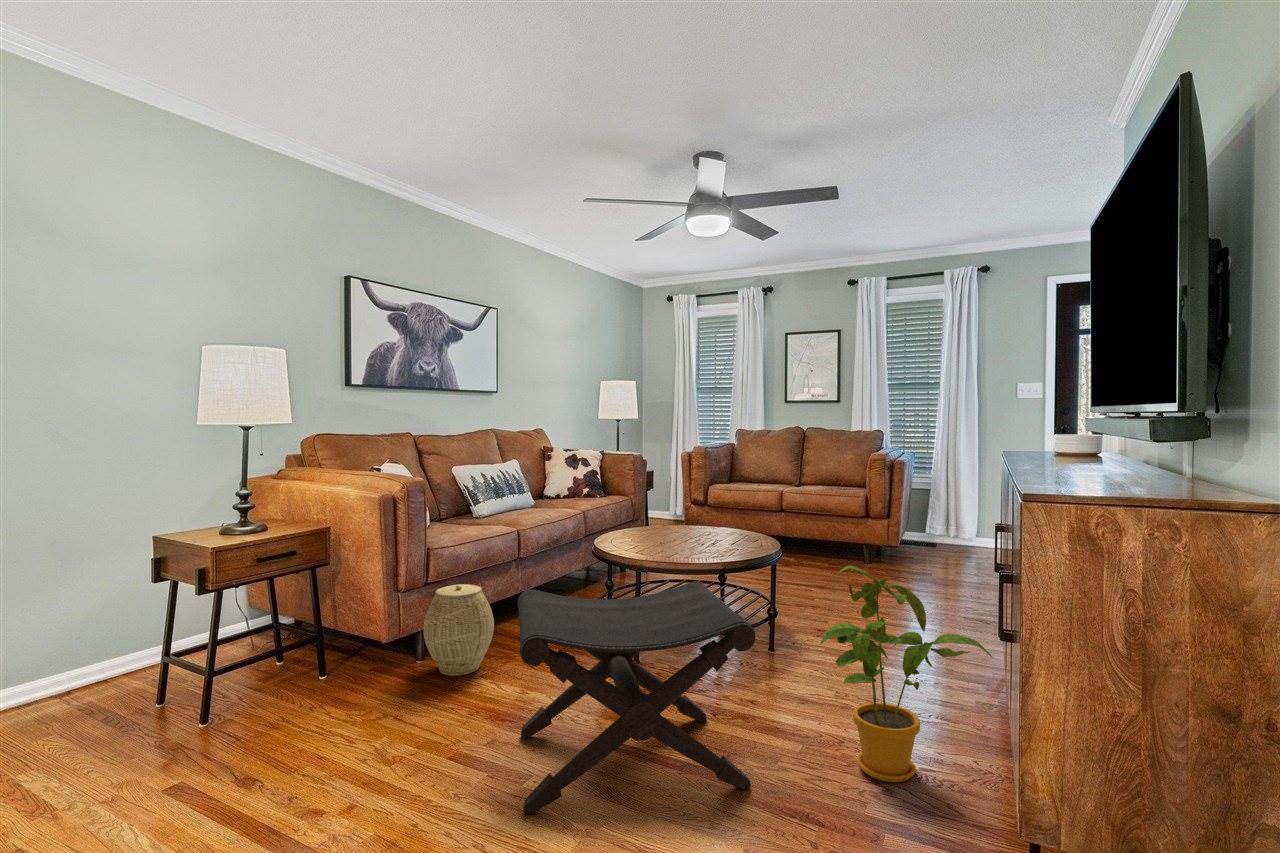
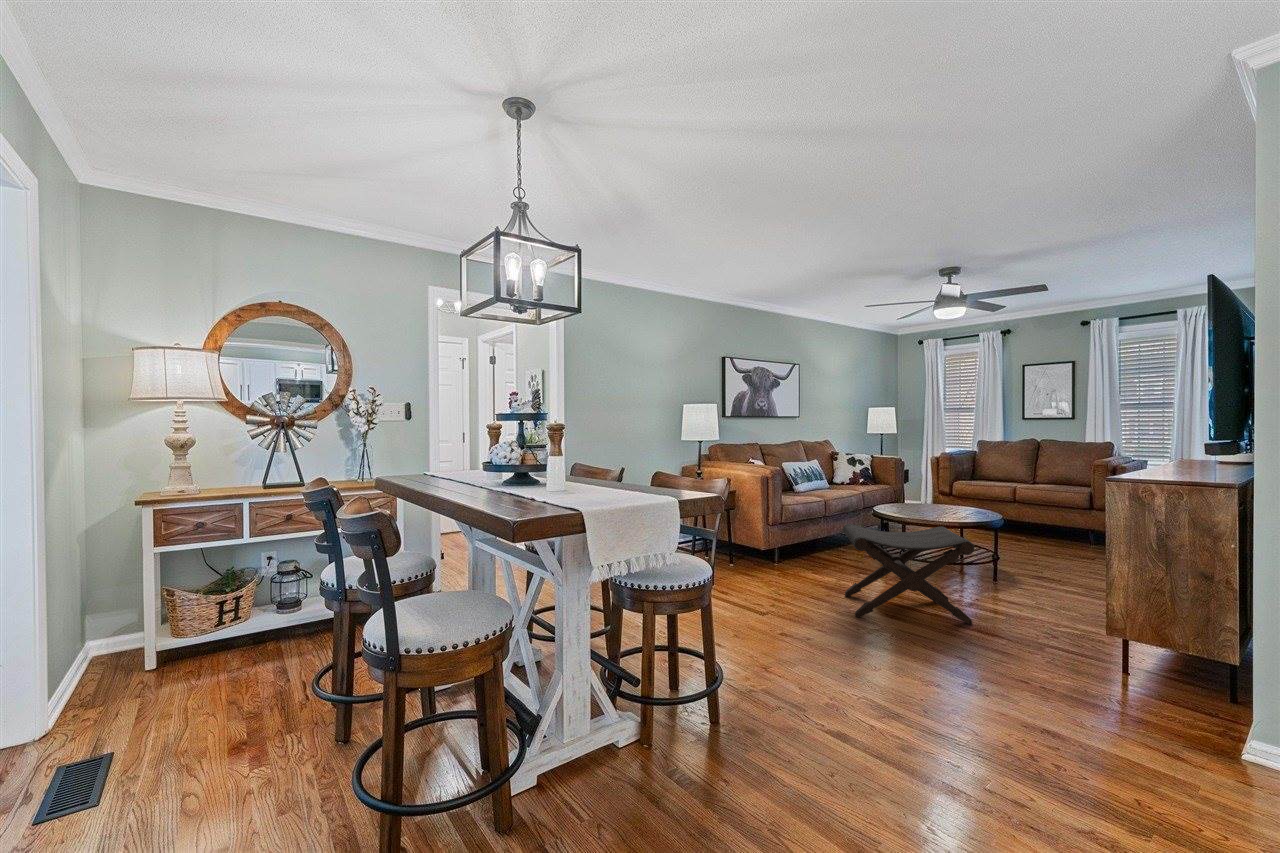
house plant: present [821,566,993,782] -> none [1014,521,1120,632]
woven basket: present [424,584,494,676] -> none [783,525,820,572]

